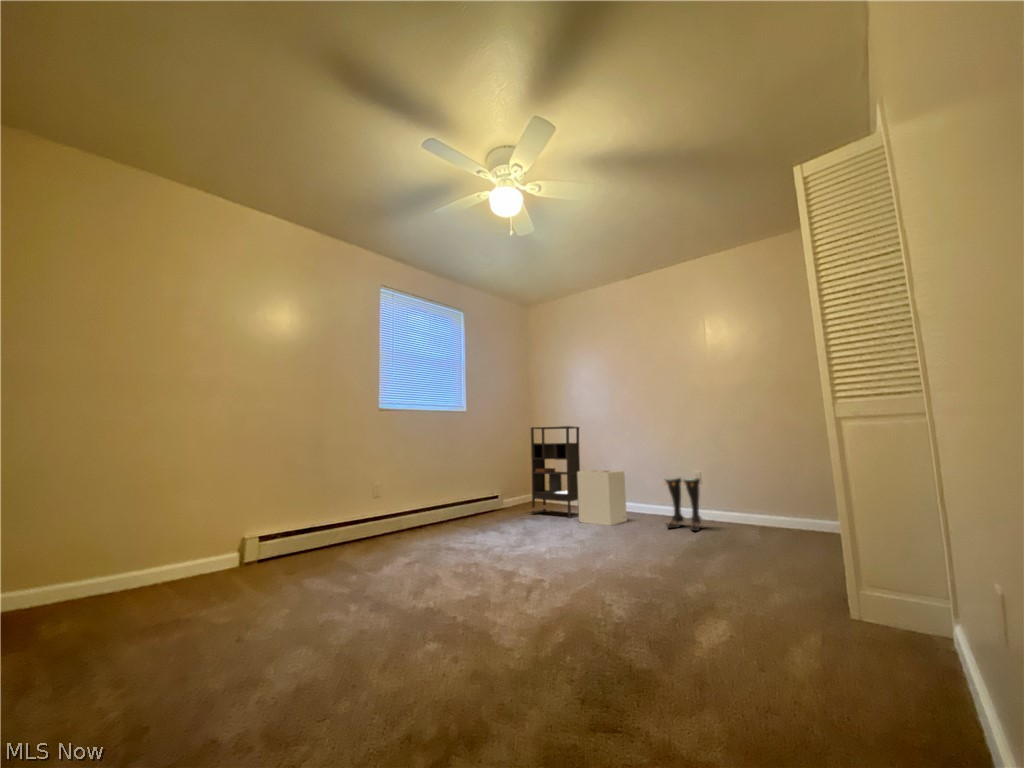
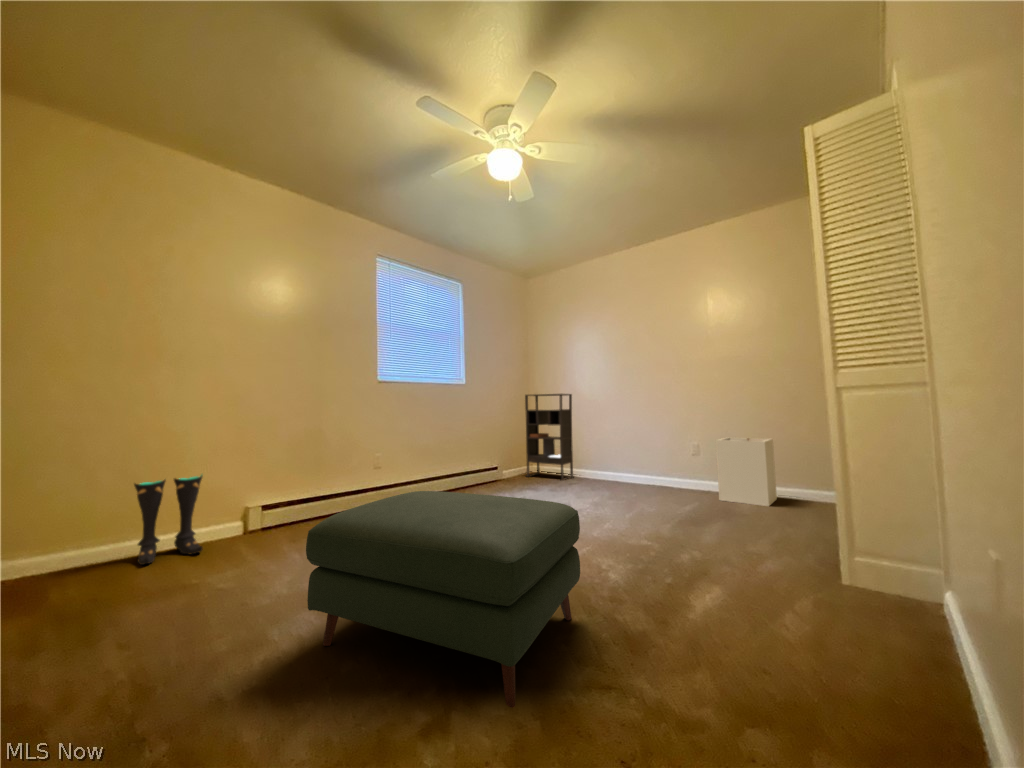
laundry hamper: present [577,470,627,526] -> present [716,438,777,506]
boots: present [664,478,701,531] -> present [134,475,203,565]
ottoman: none [301,515,575,724] -> present [306,491,580,708]

